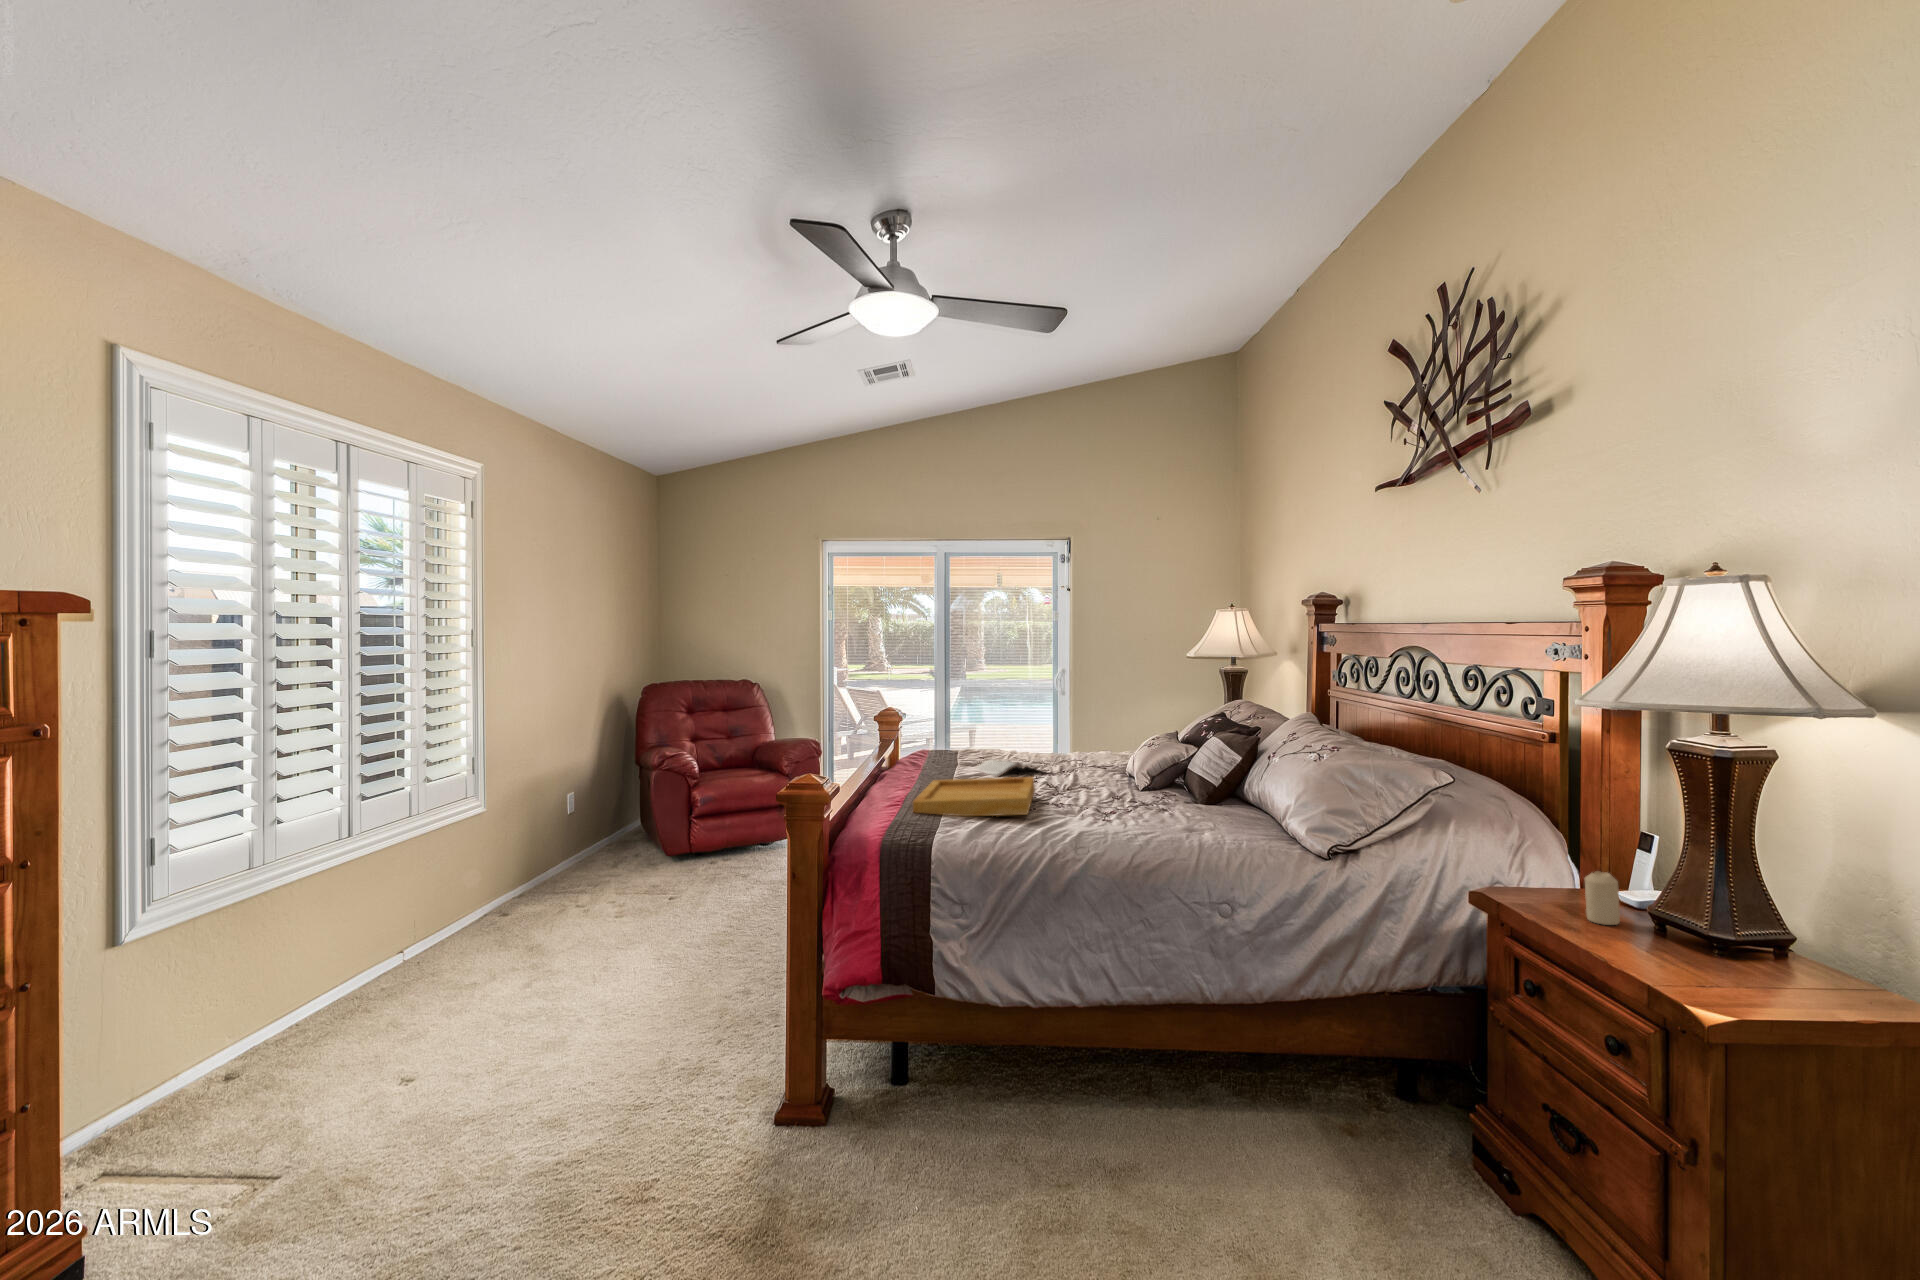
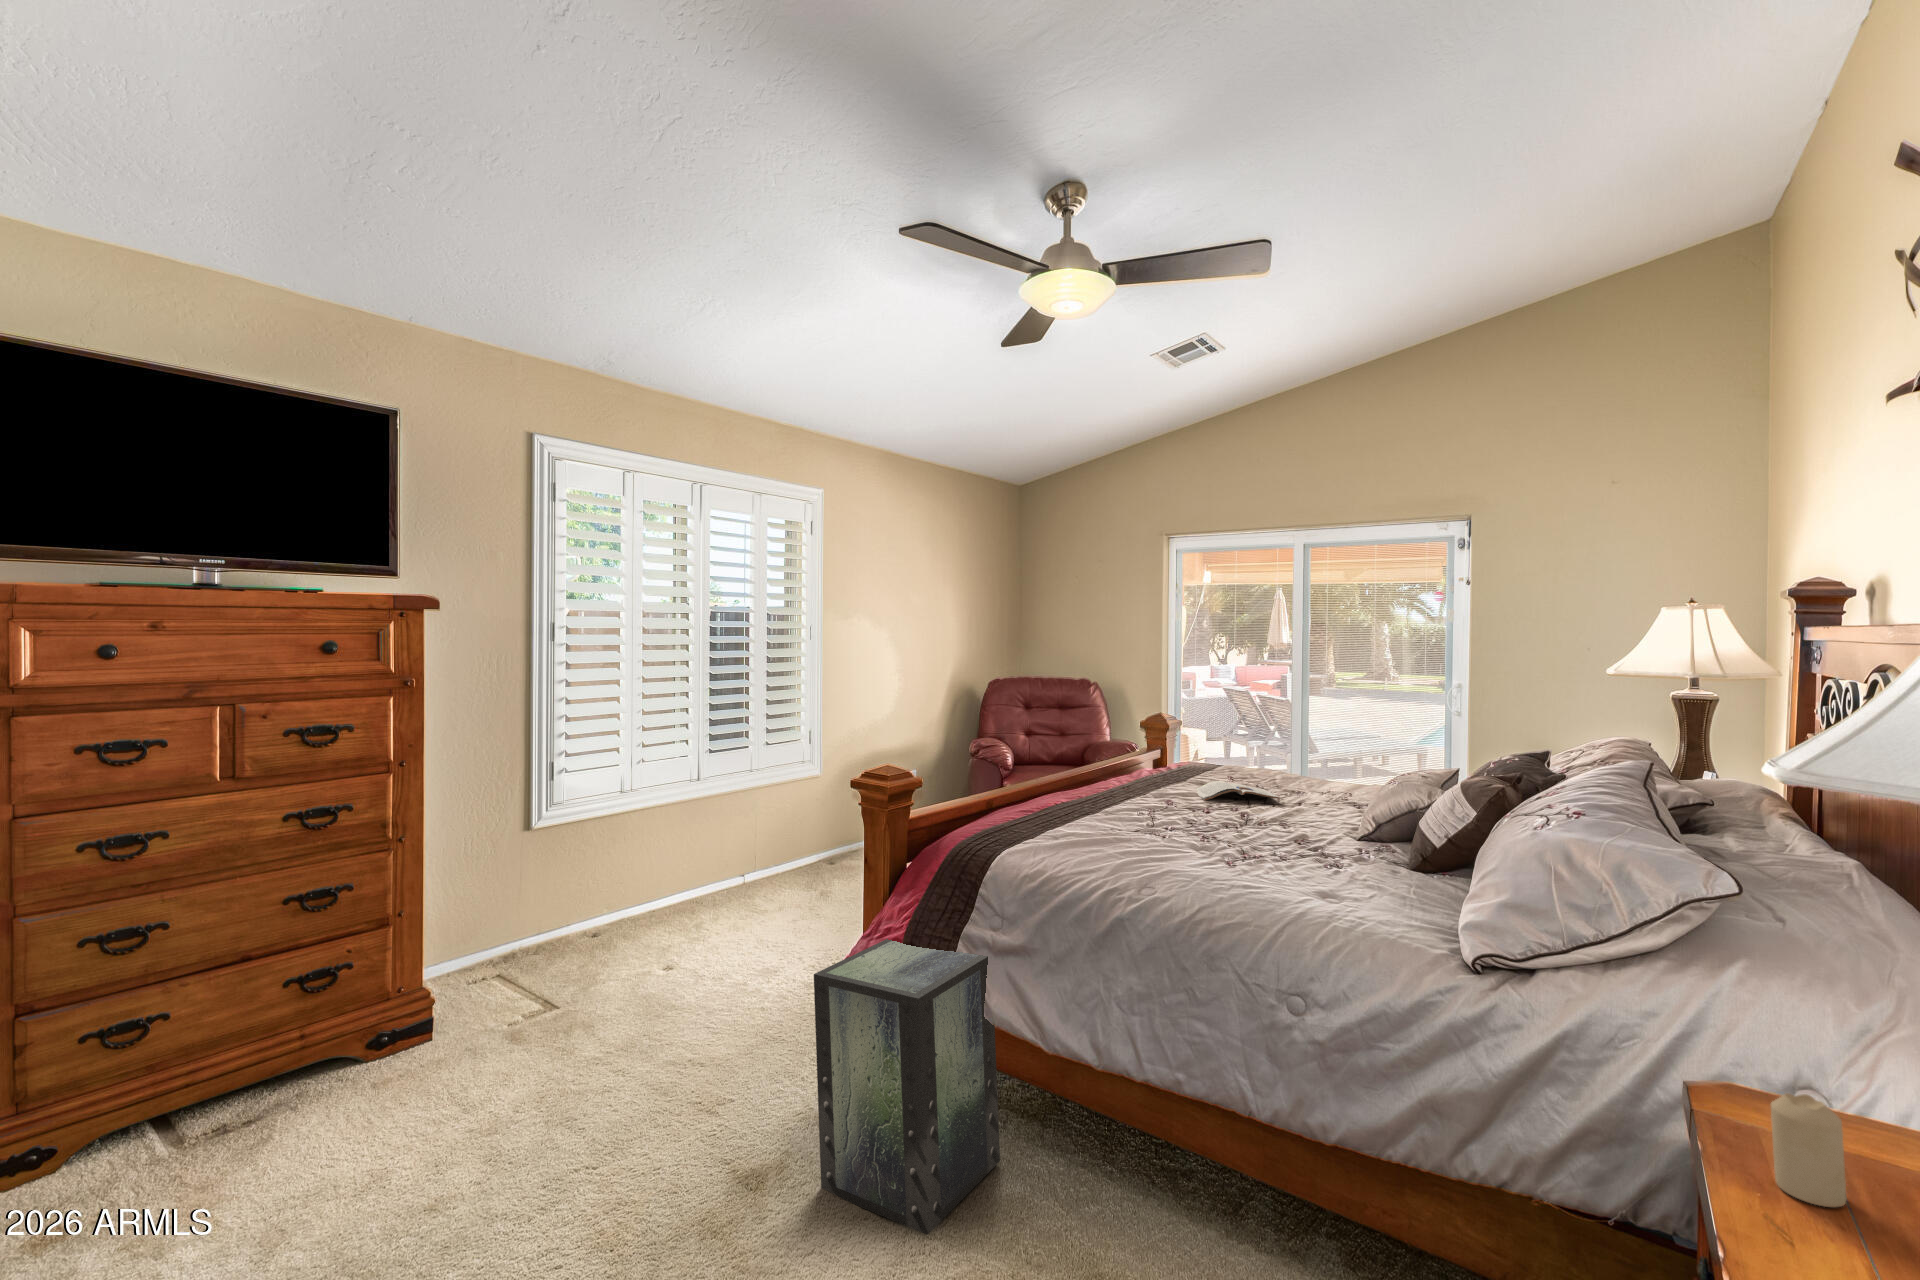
tray: present [913,777,1035,816] -> none [1028,793,1200,842]
storage box: none [822,935,972,1217] -> present [814,939,1000,1235]

